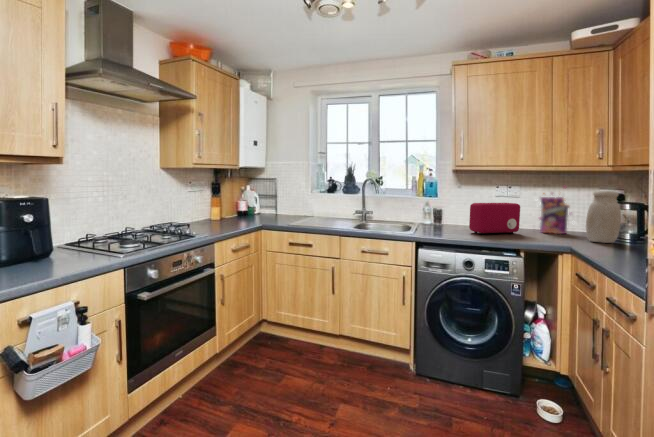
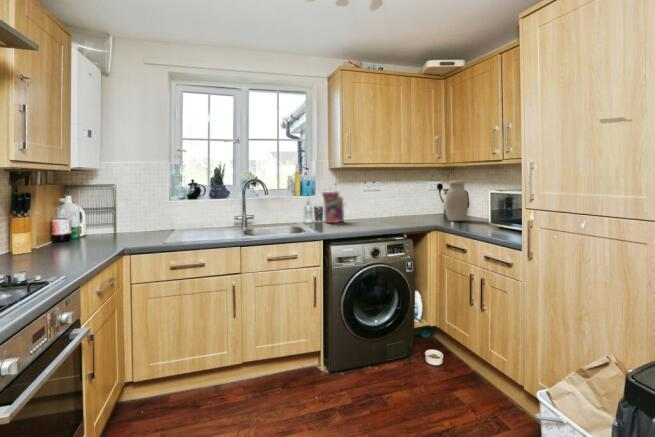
cereal box: present [539,193,569,234] -> present [322,192,344,223]
toaster: present [469,203,520,234] -> none [360,195,397,226]

